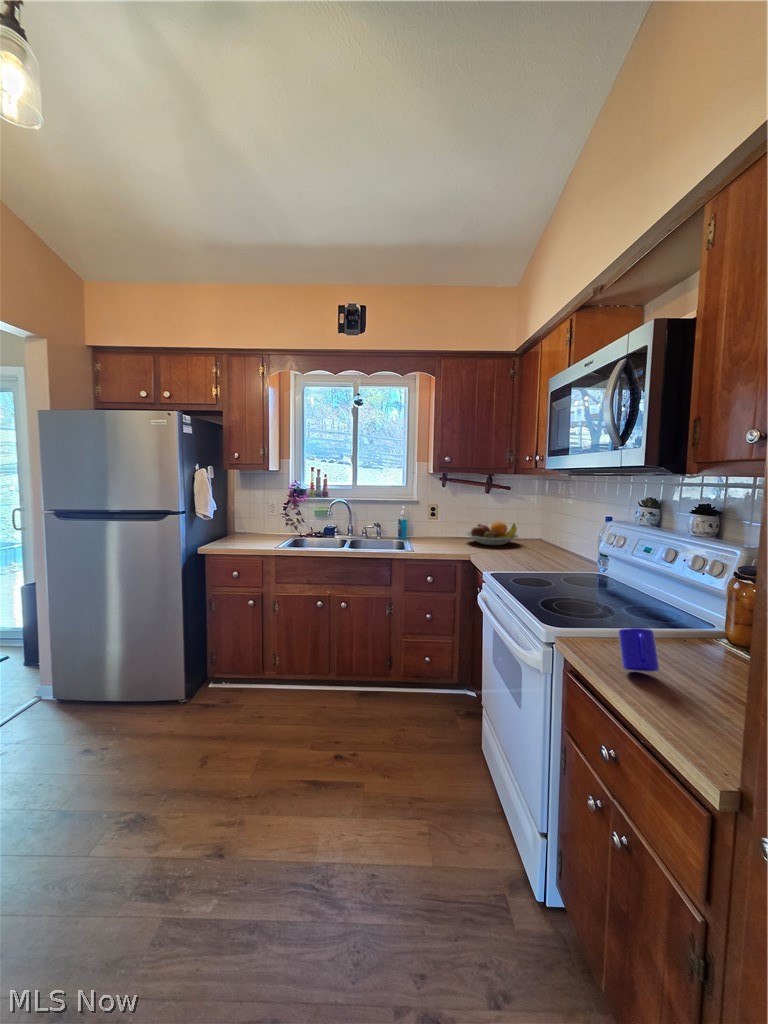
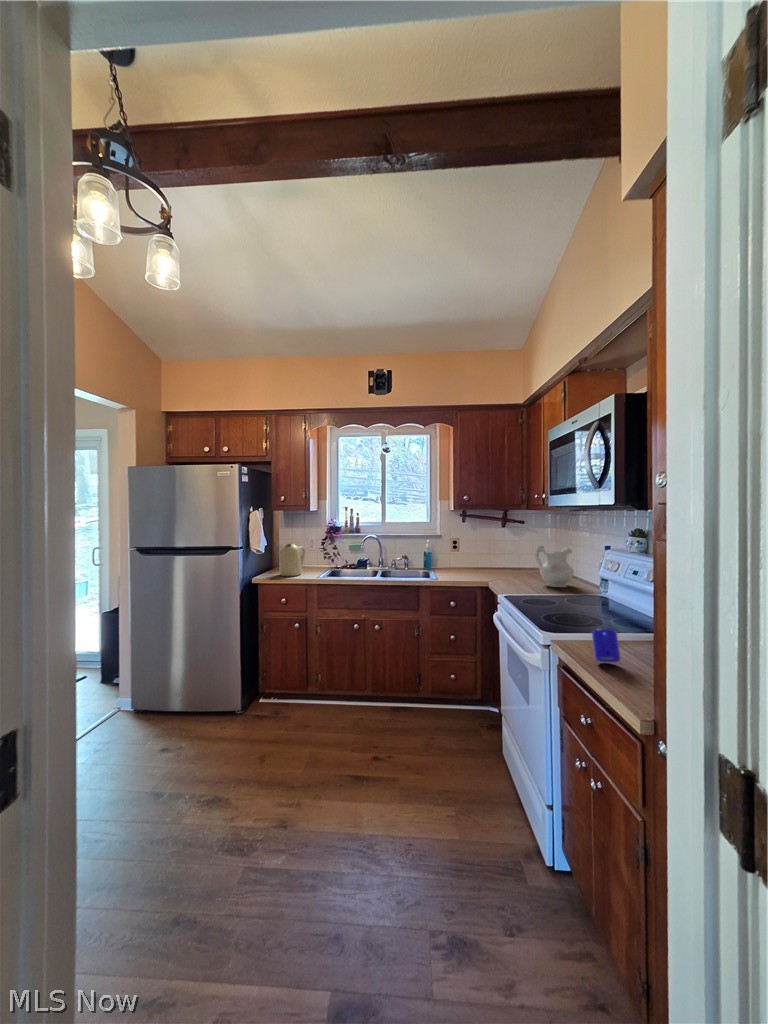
kettle: none [230,508,263,545] -> present [278,544,305,576]
ceramic pitcher: none [525,515,567,563] -> present [535,546,573,587]
fruit bowl: present [466,522,519,545] -> none [485,552,534,573]

